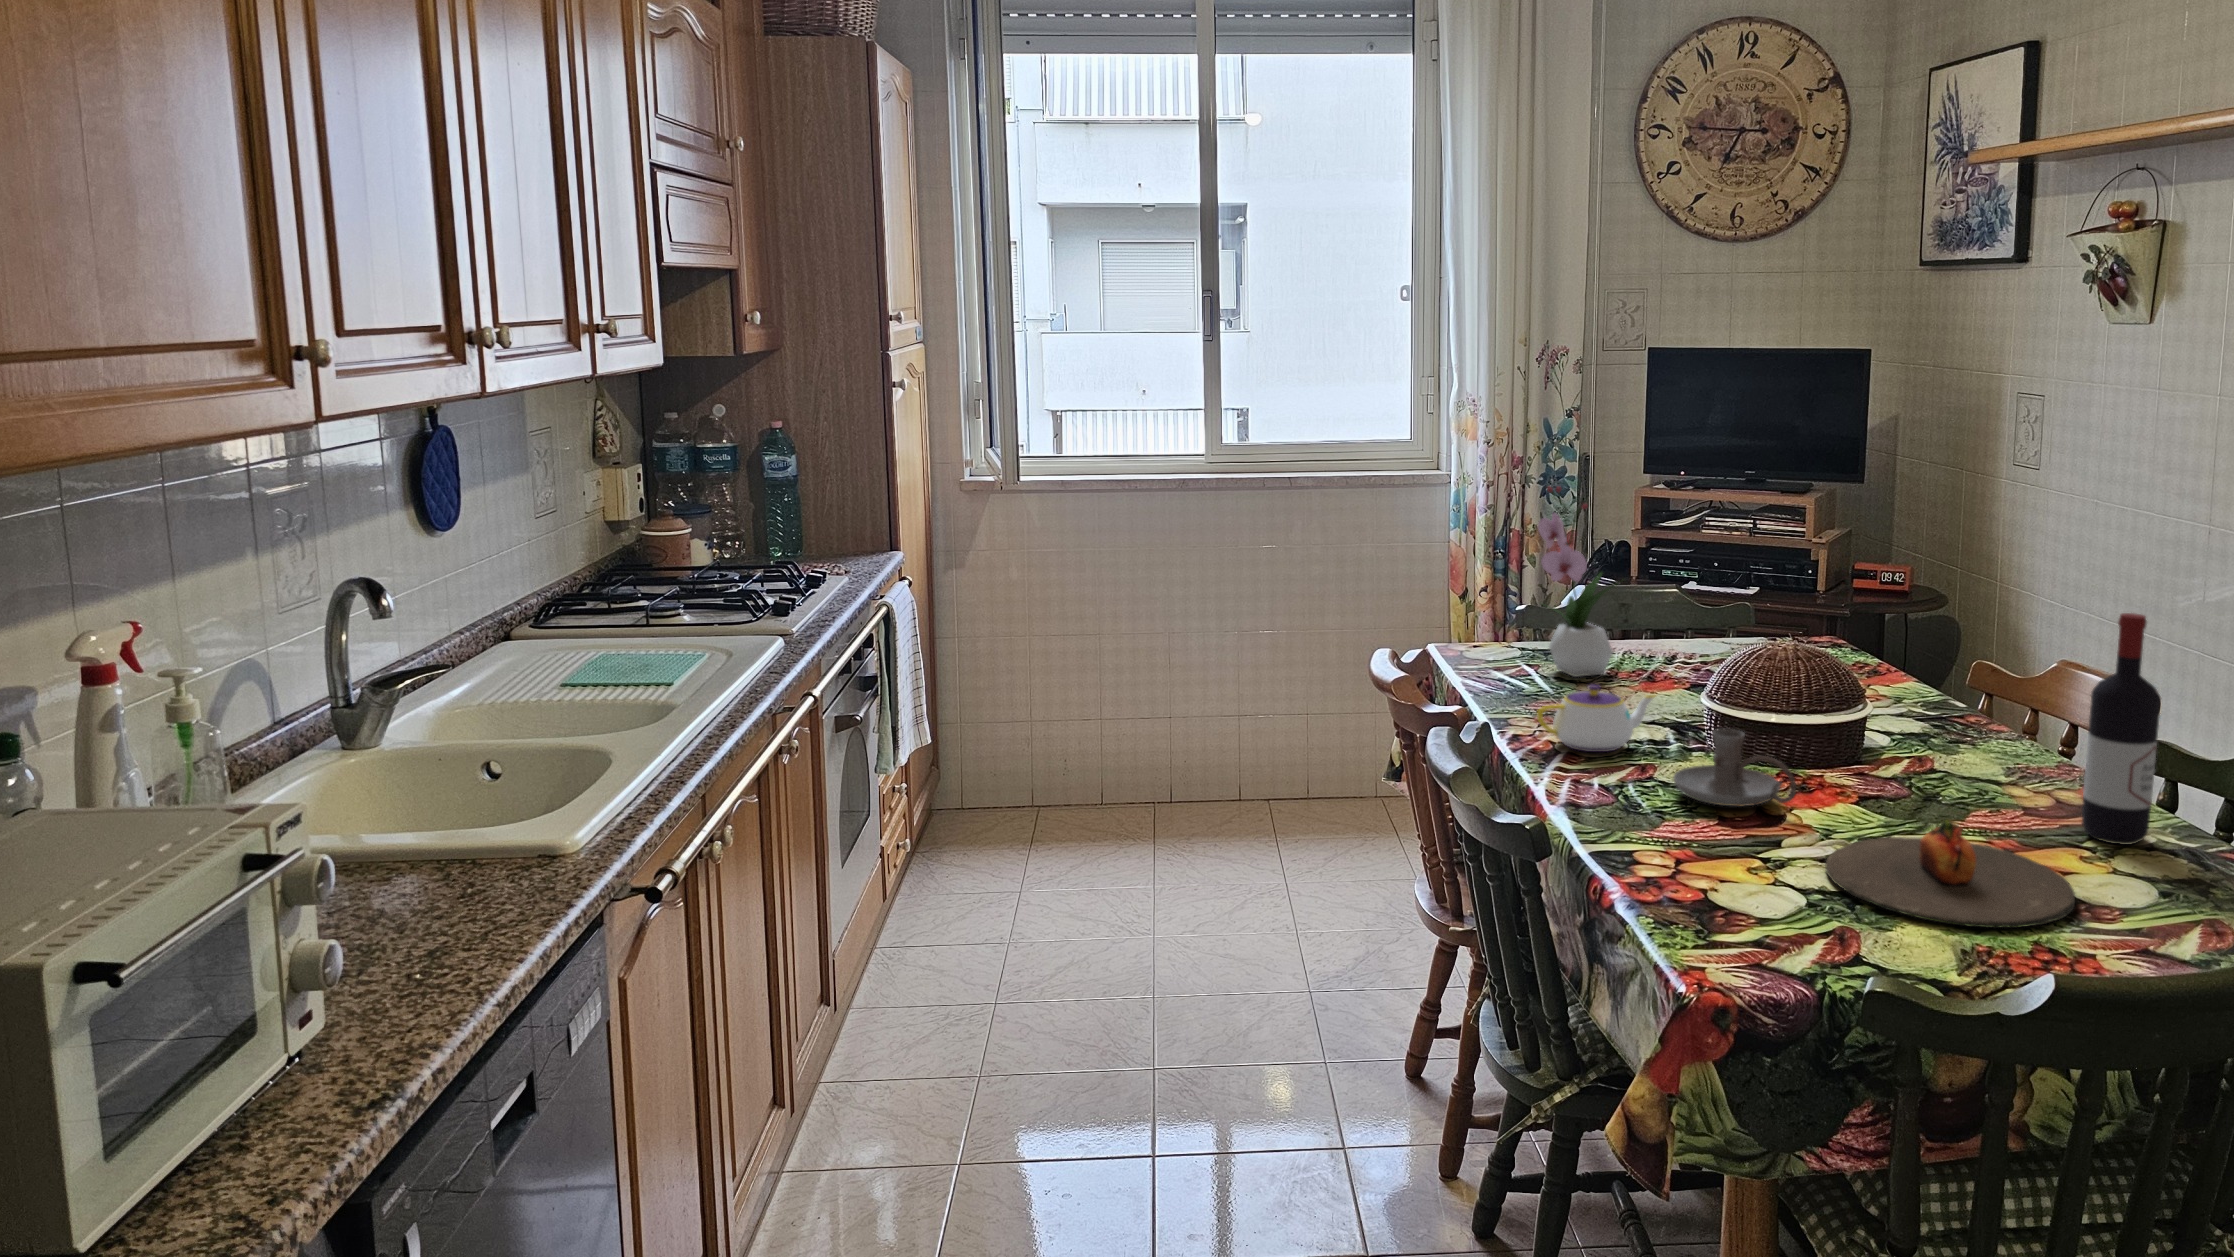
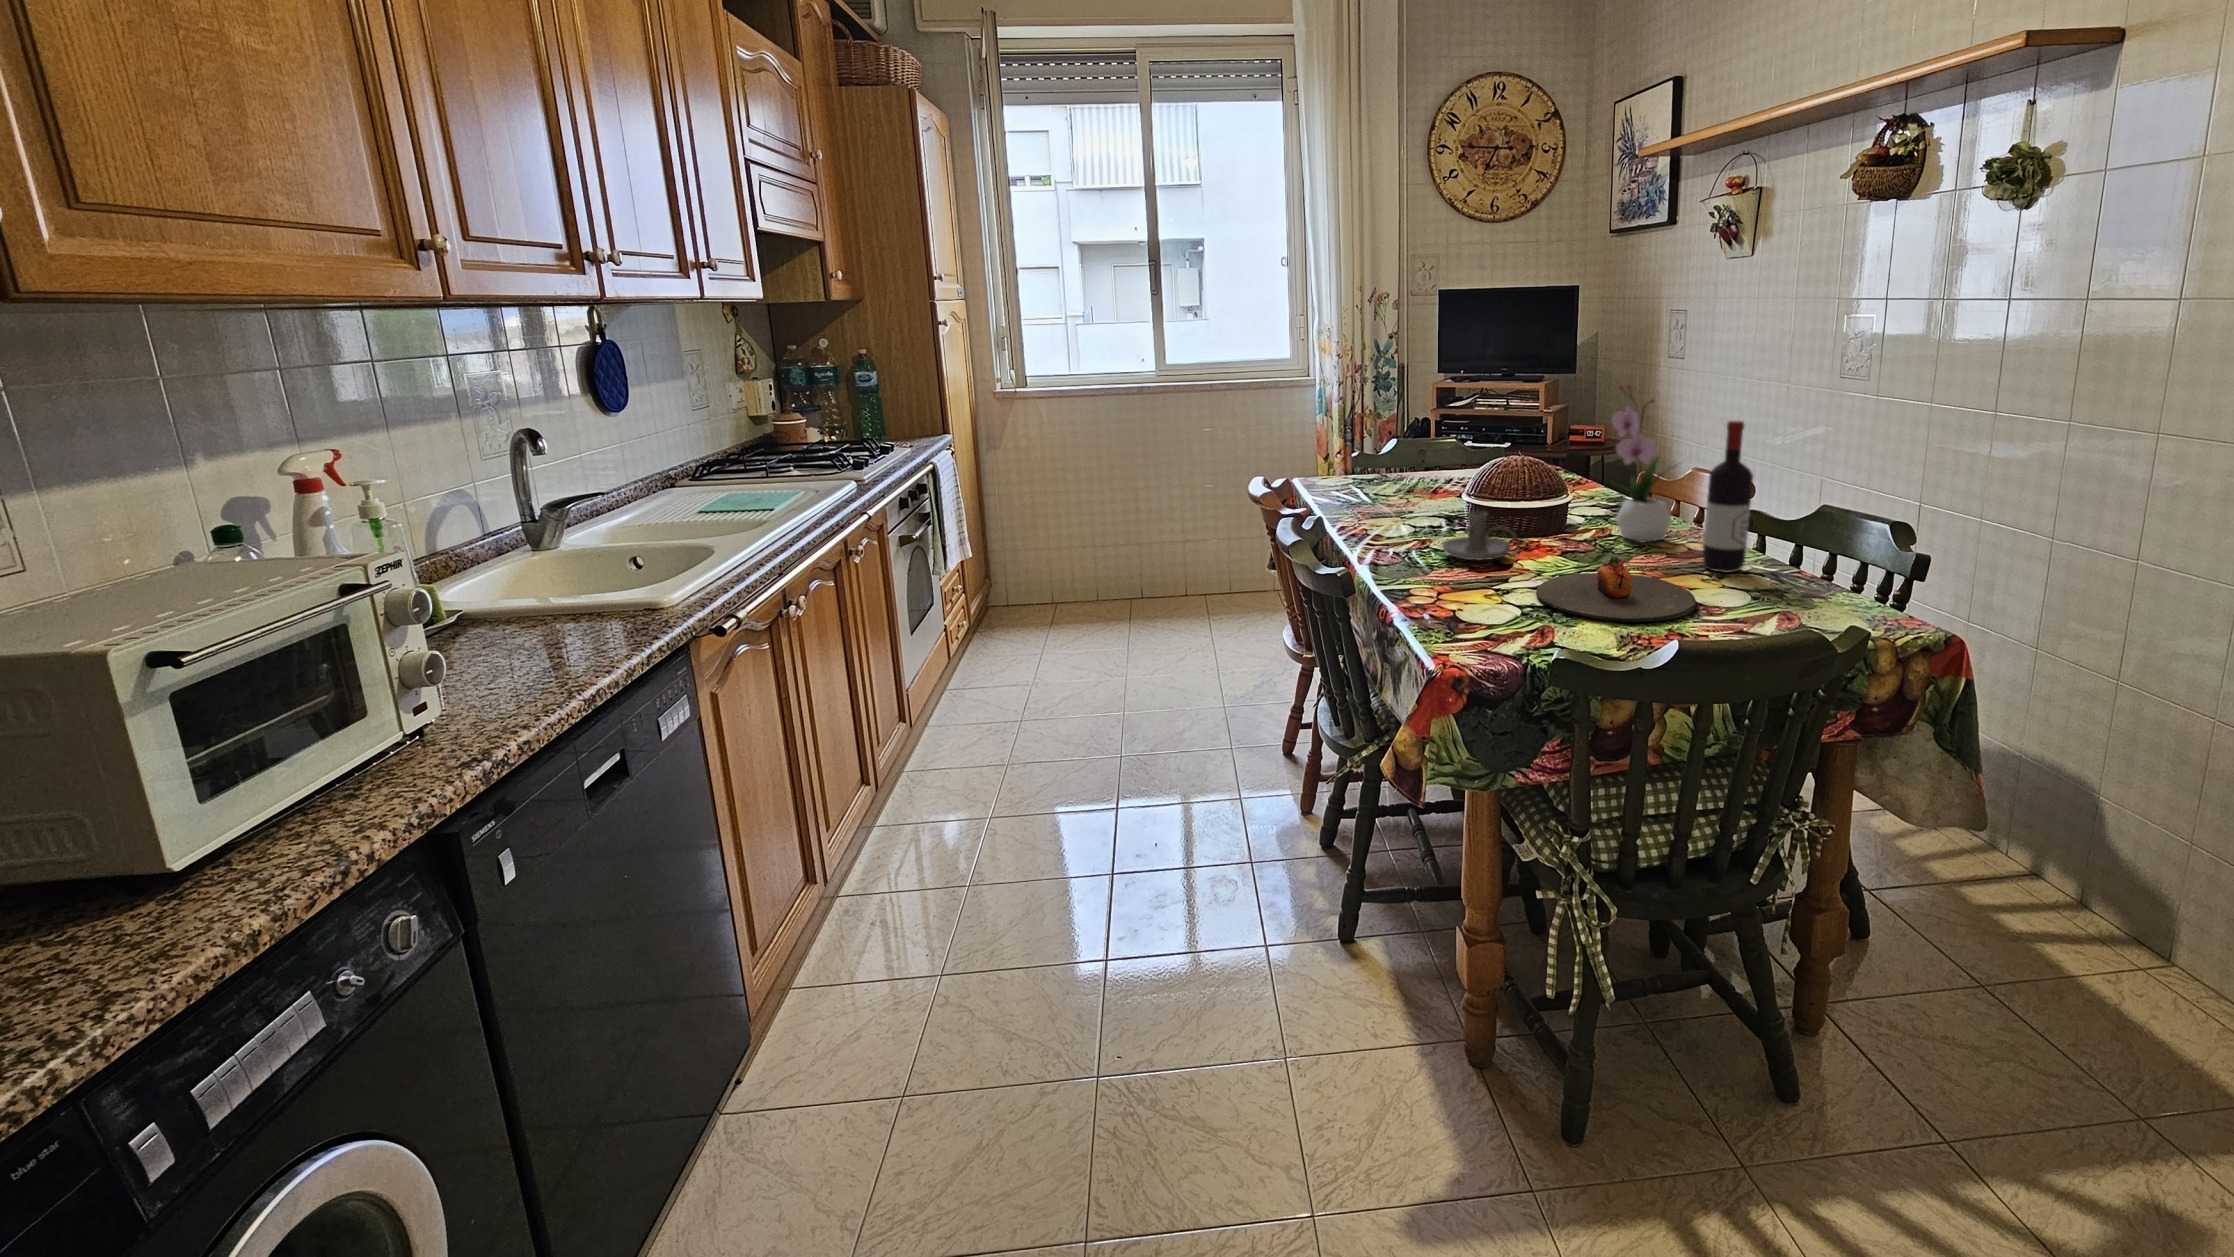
flower arrangement: present [1538,486,1618,677] -> present [1612,385,1672,542]
teapot: present [1537,685,1655,752] -> none [1356,490,1435,534]

